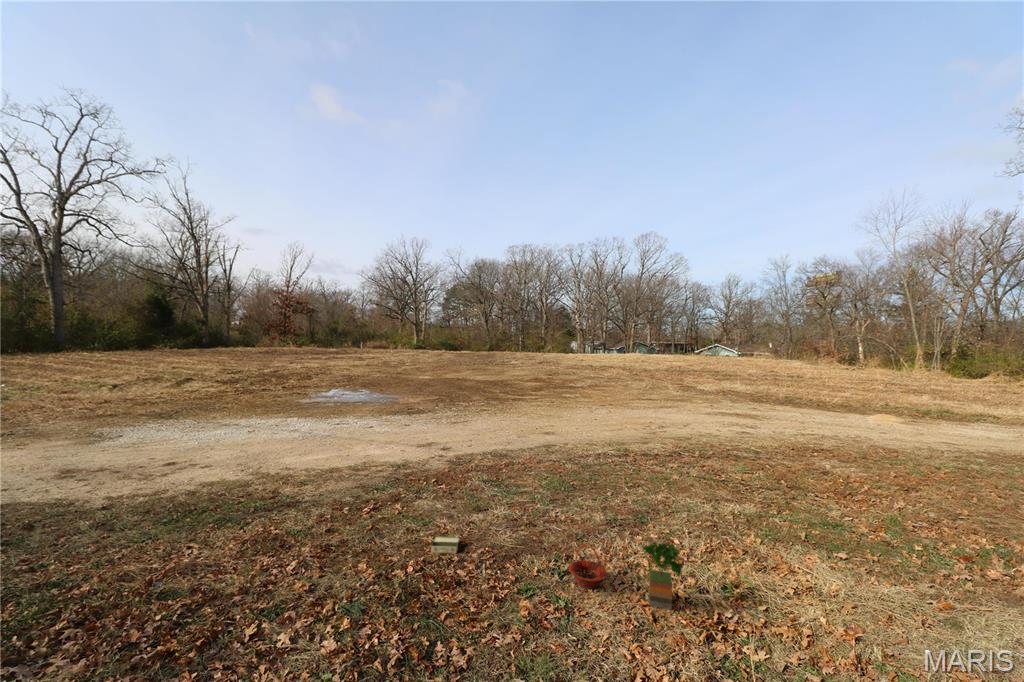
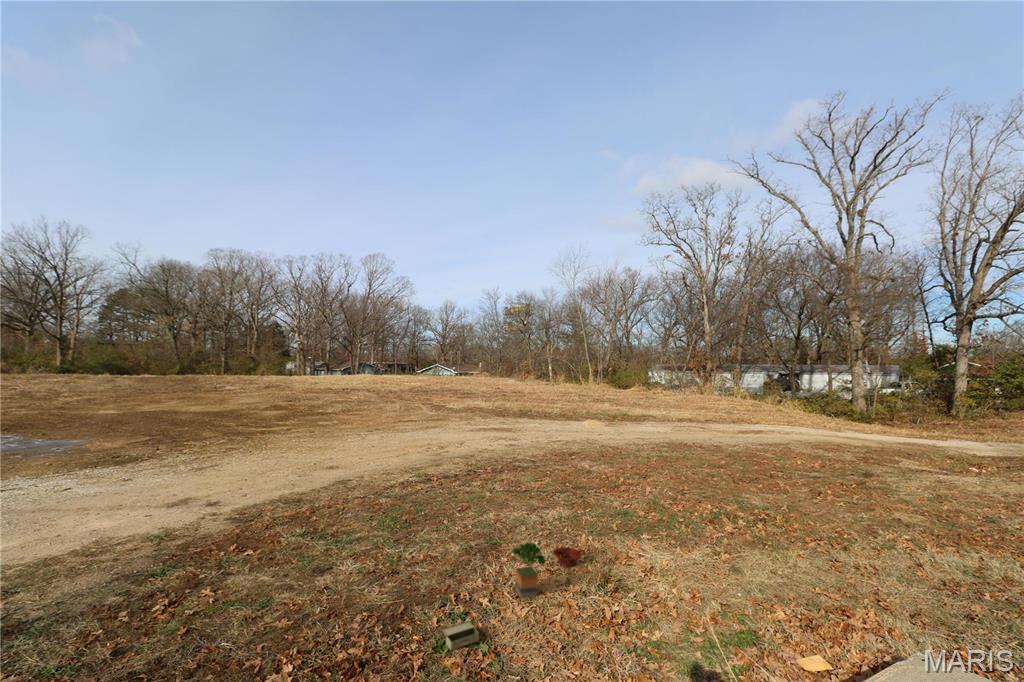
toolbox: present [431,537,459,553] -> present [442,621,479,650]
basket: present [569,544,607,589] -> present [553,534,581,567]

